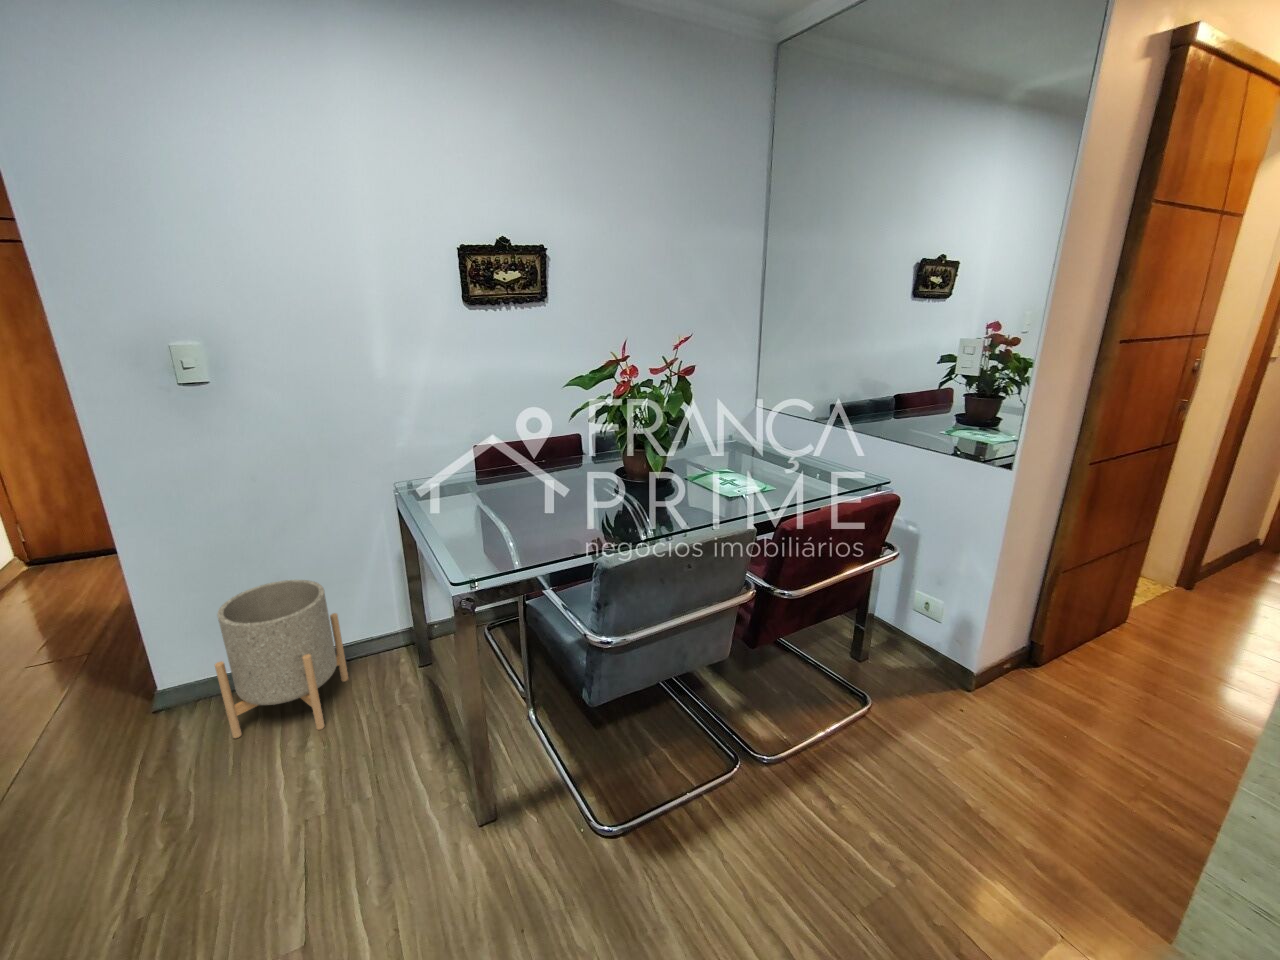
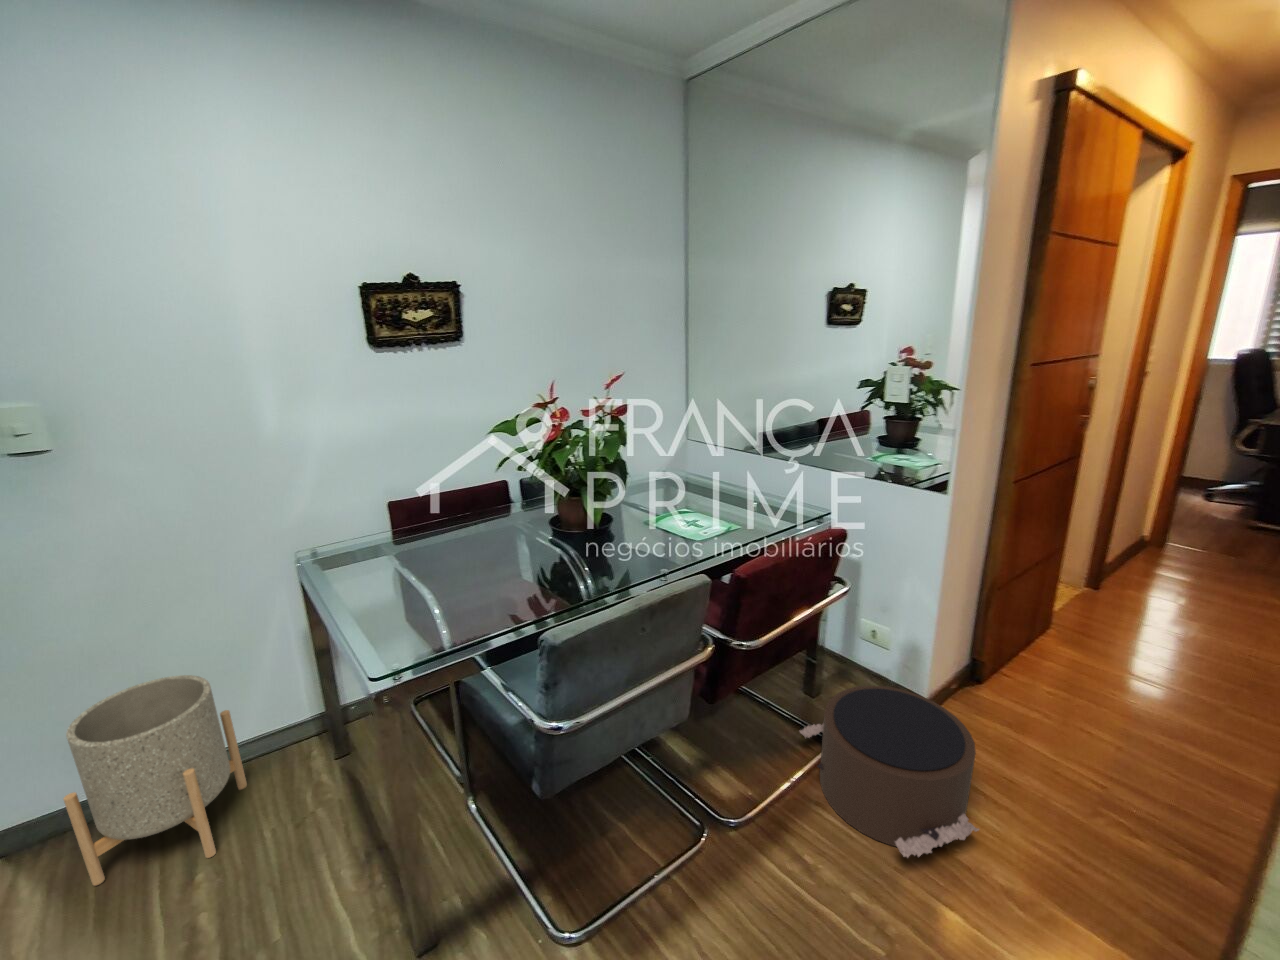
pouf: none [839,653,1012,810] -> present [800,686,979,857]

